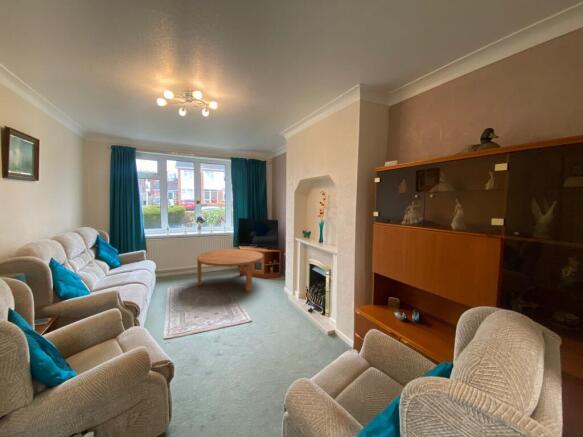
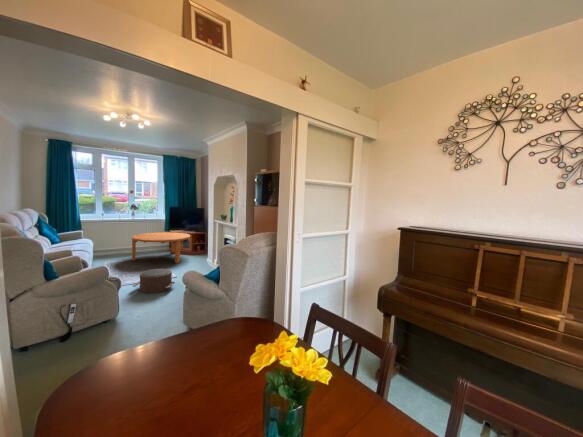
pouf: none [194,313,252,358] -> present [133,269,175,293]

